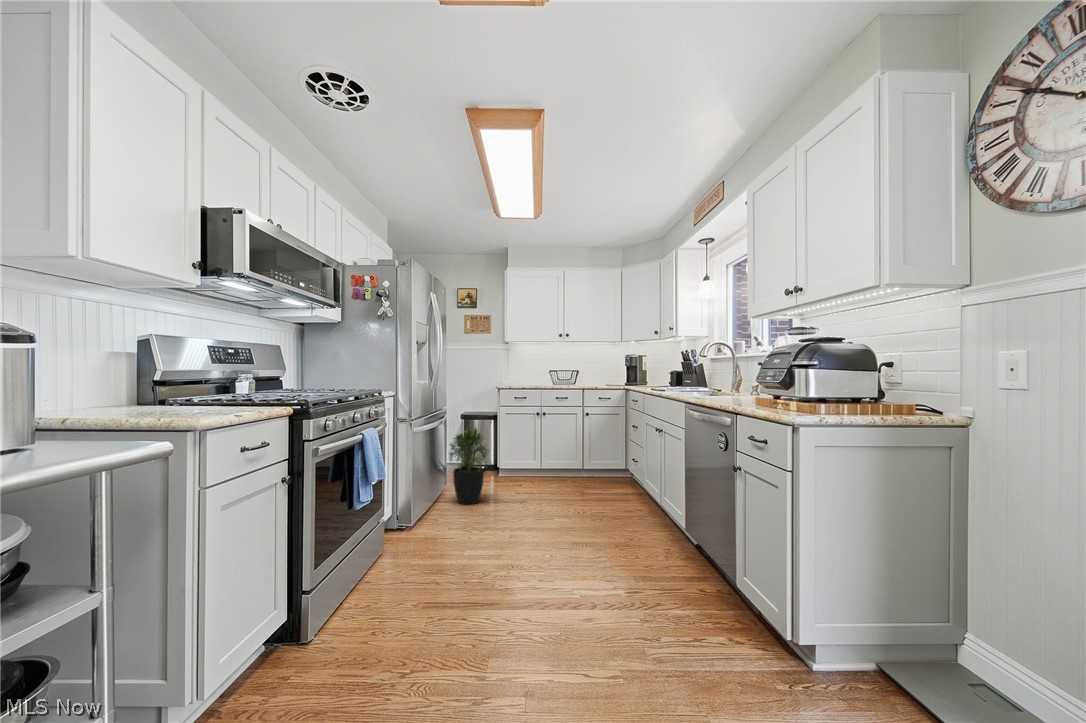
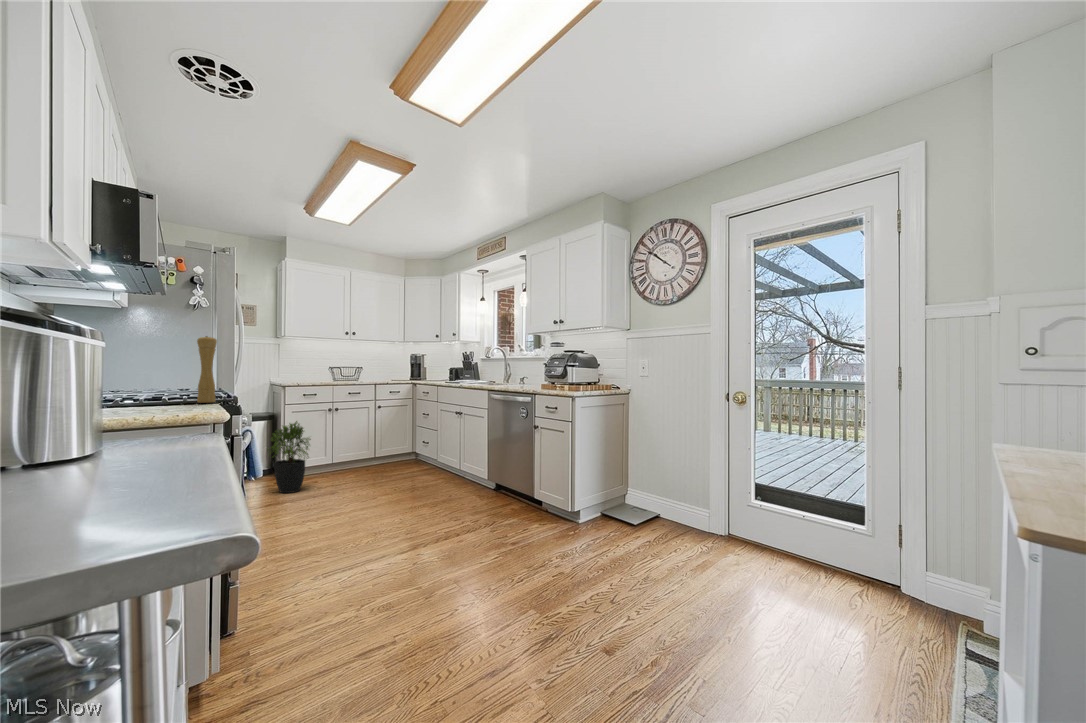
pepper mill: none [85,317,121,416] -> present [197,336,217,403]

